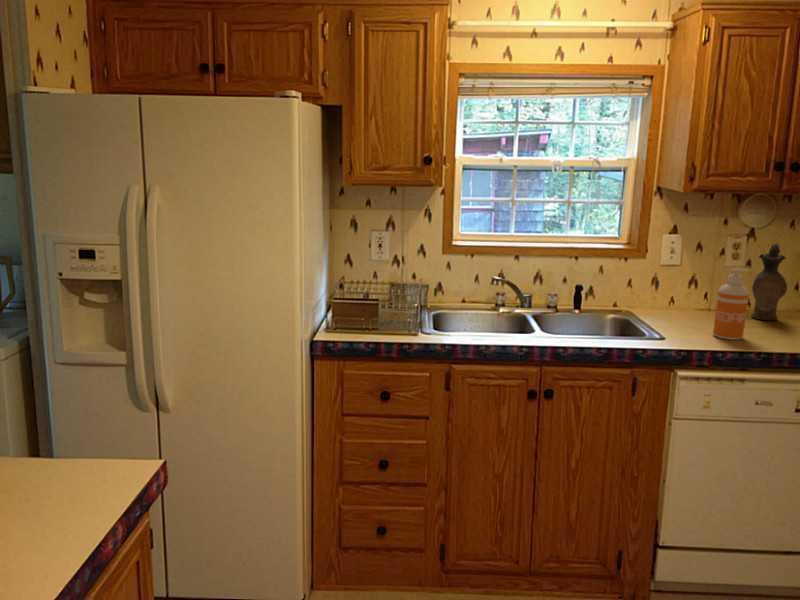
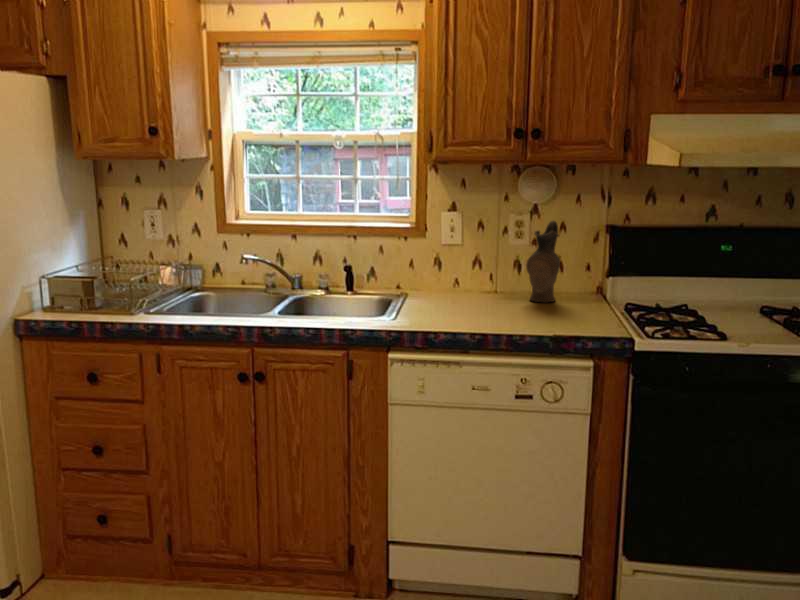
soap dispenser: present [713,268,749,340] -> none [454,244,486,321]

